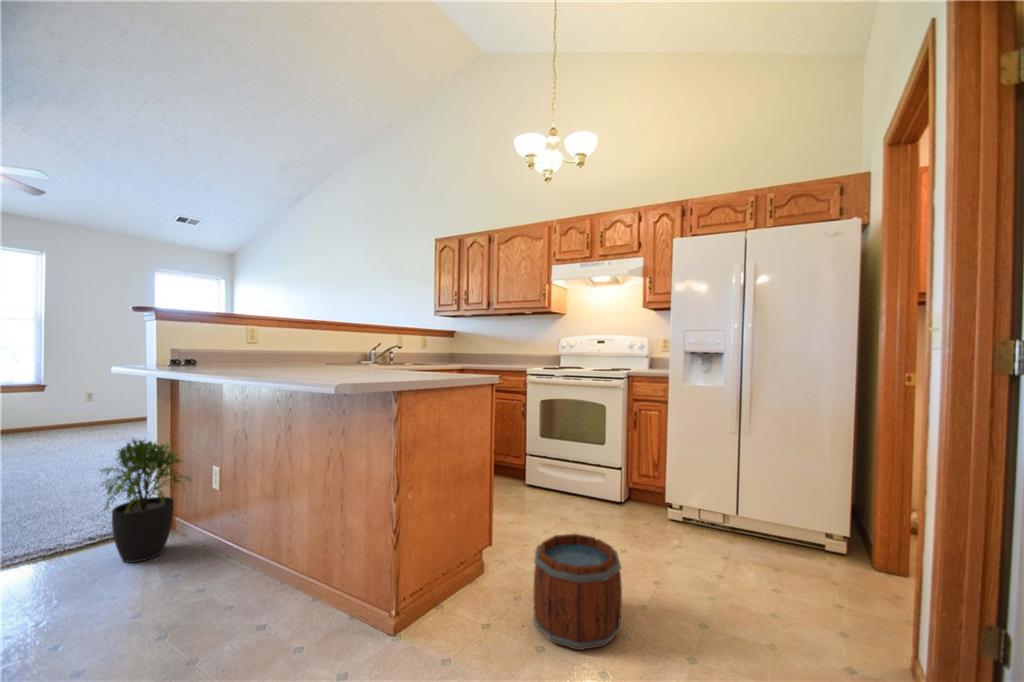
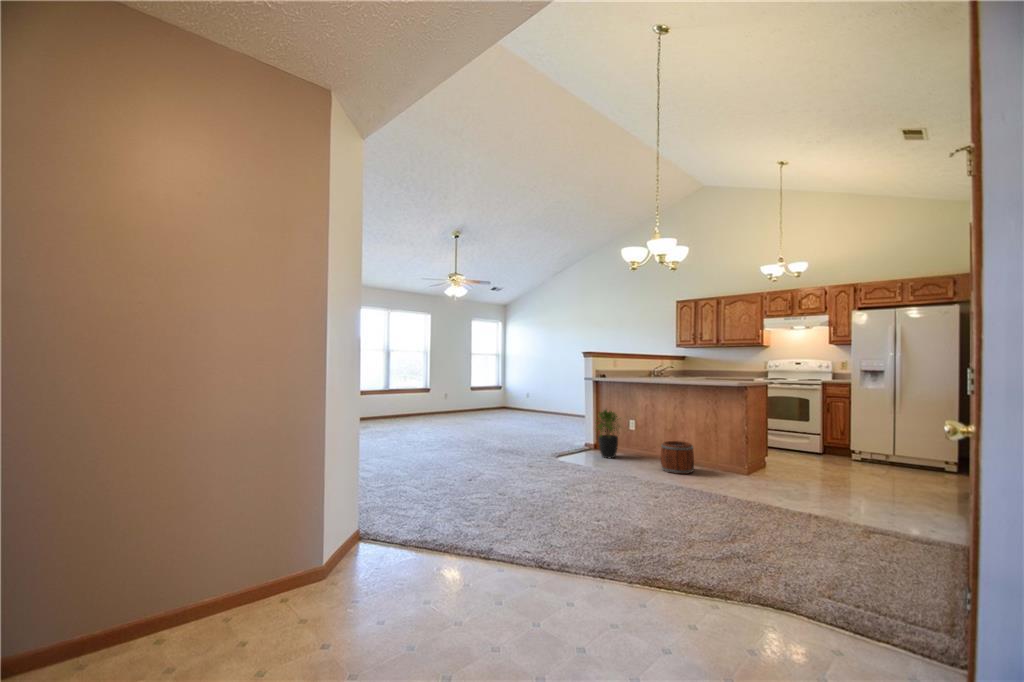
bucket: present [533,534,622,650] -> present [661,441,694,474]

